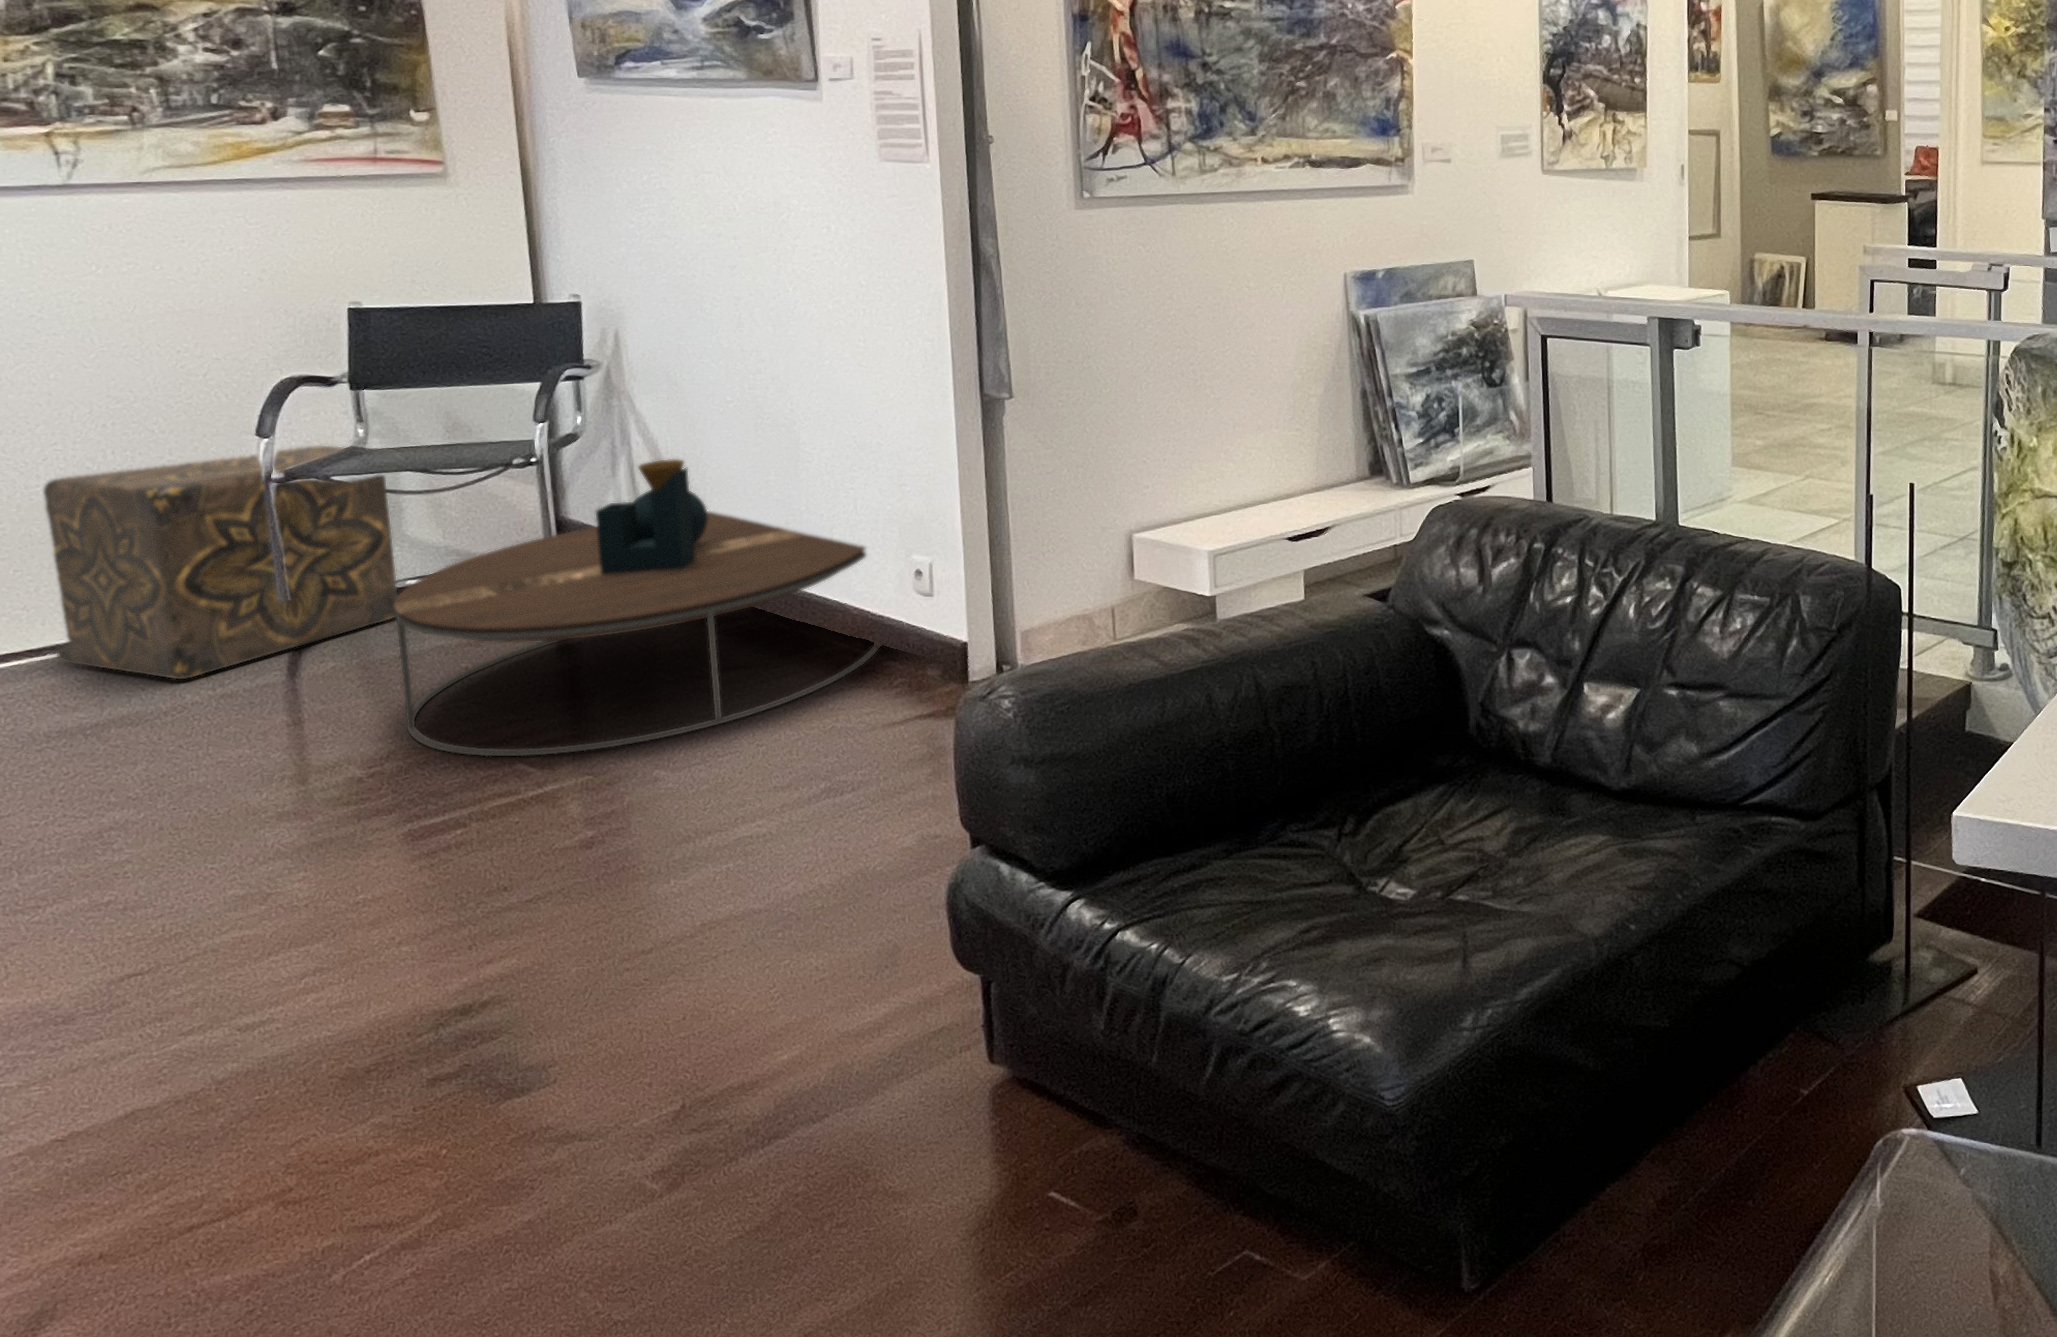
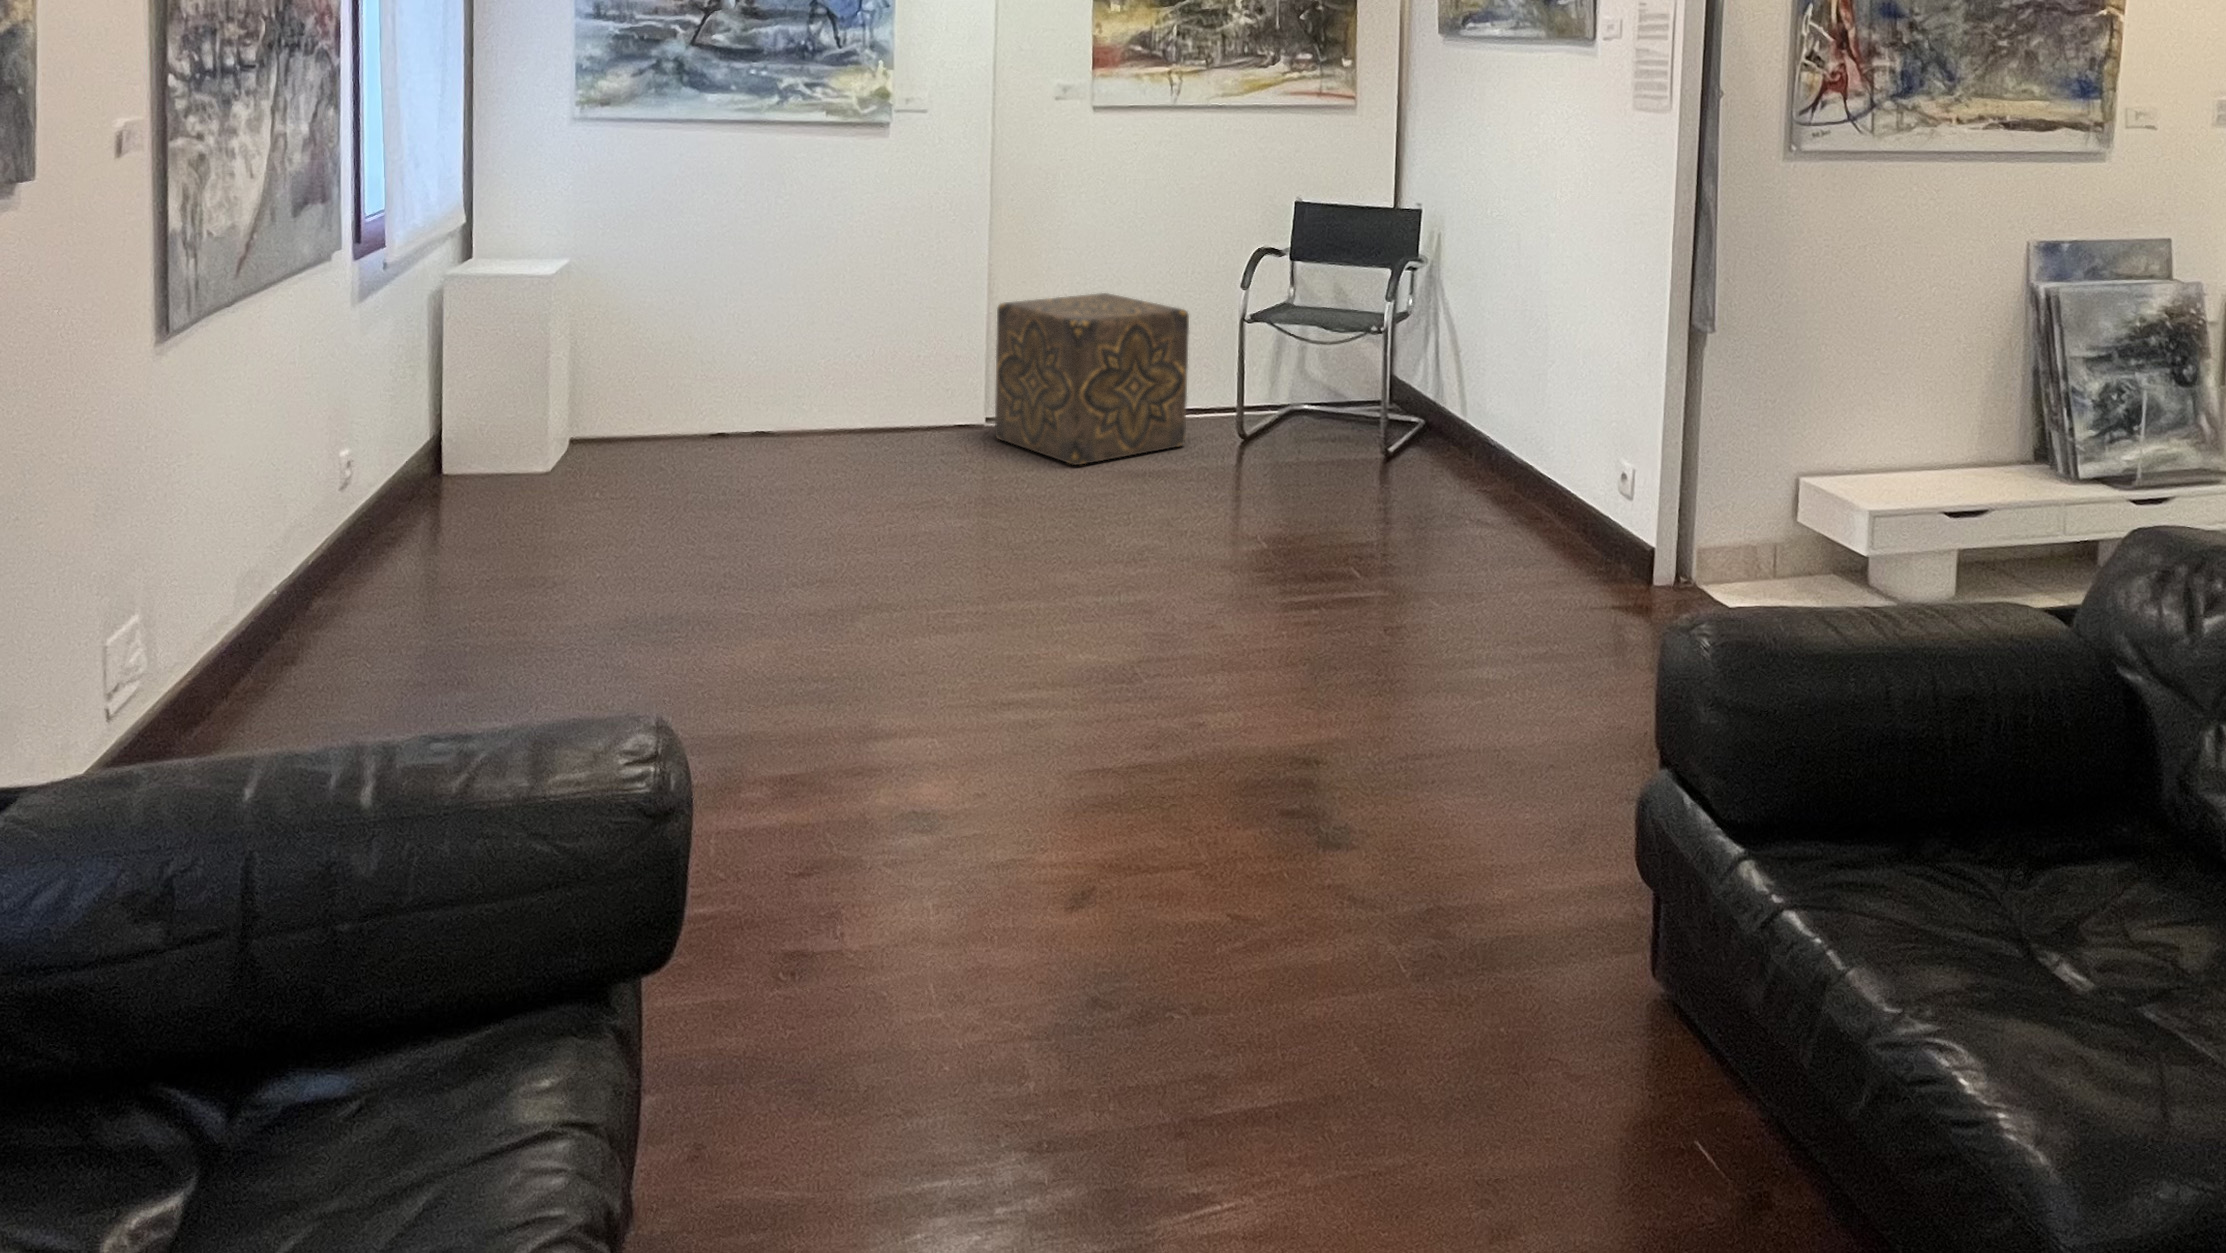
coffee table: present [395,459,877,756] -> none [1233,347,1564,576]

